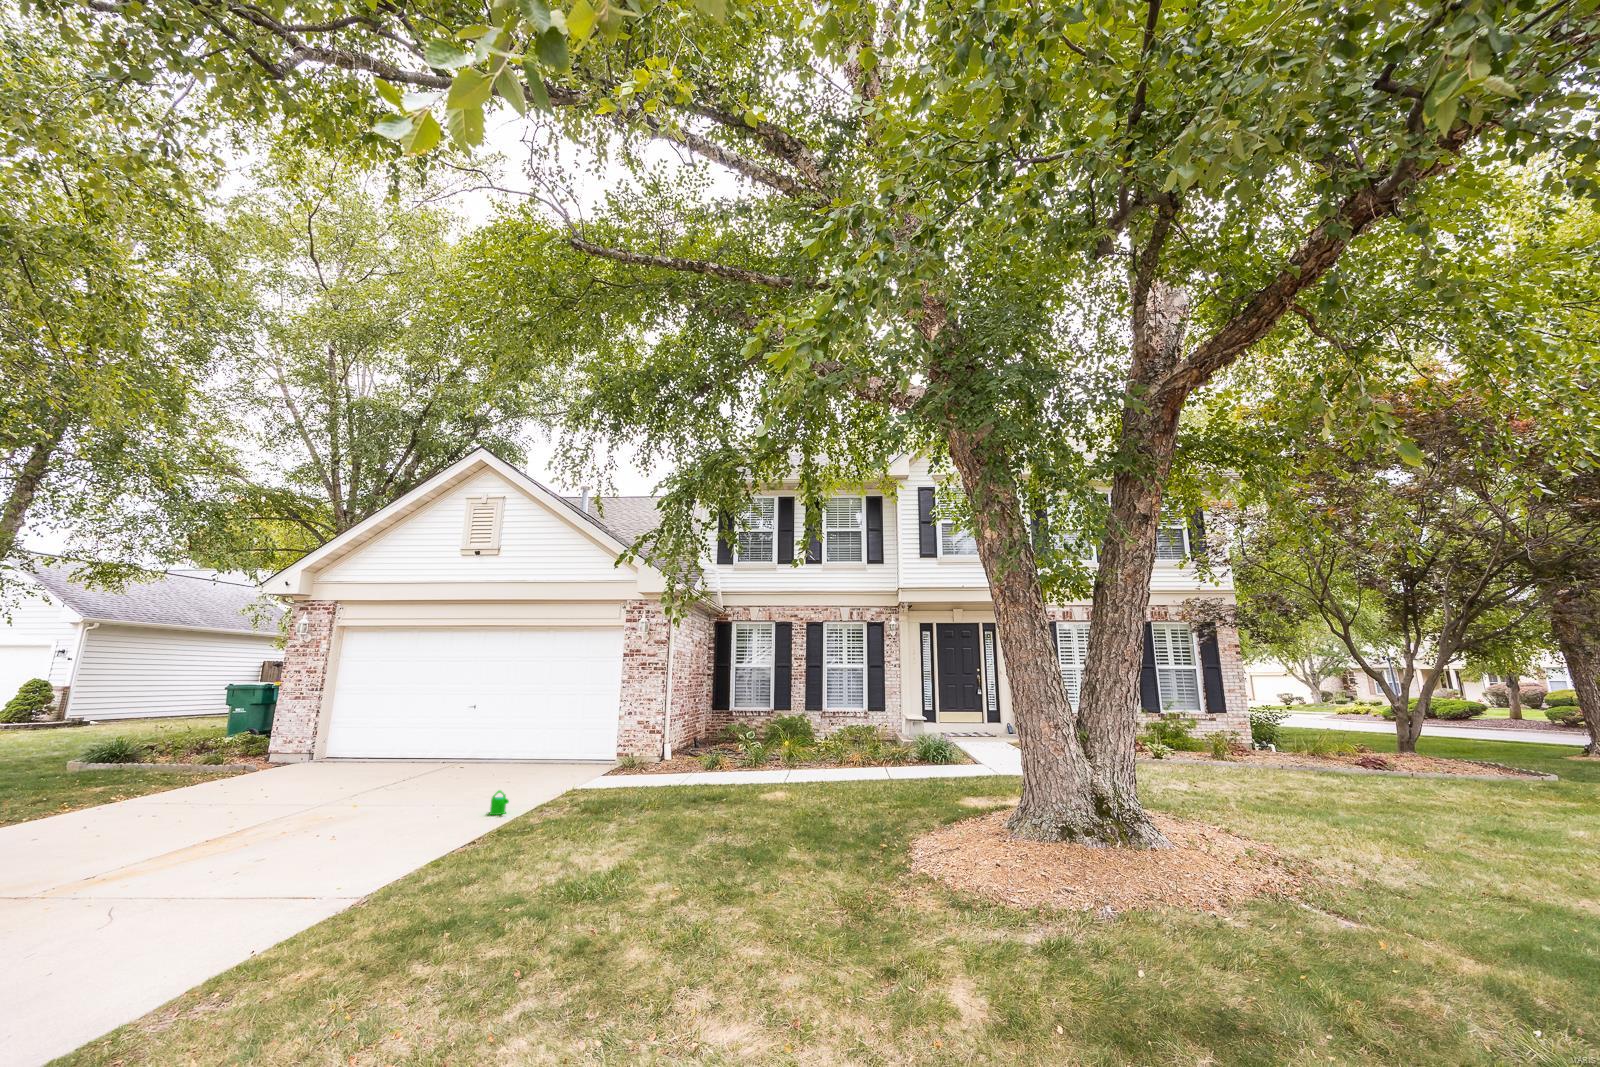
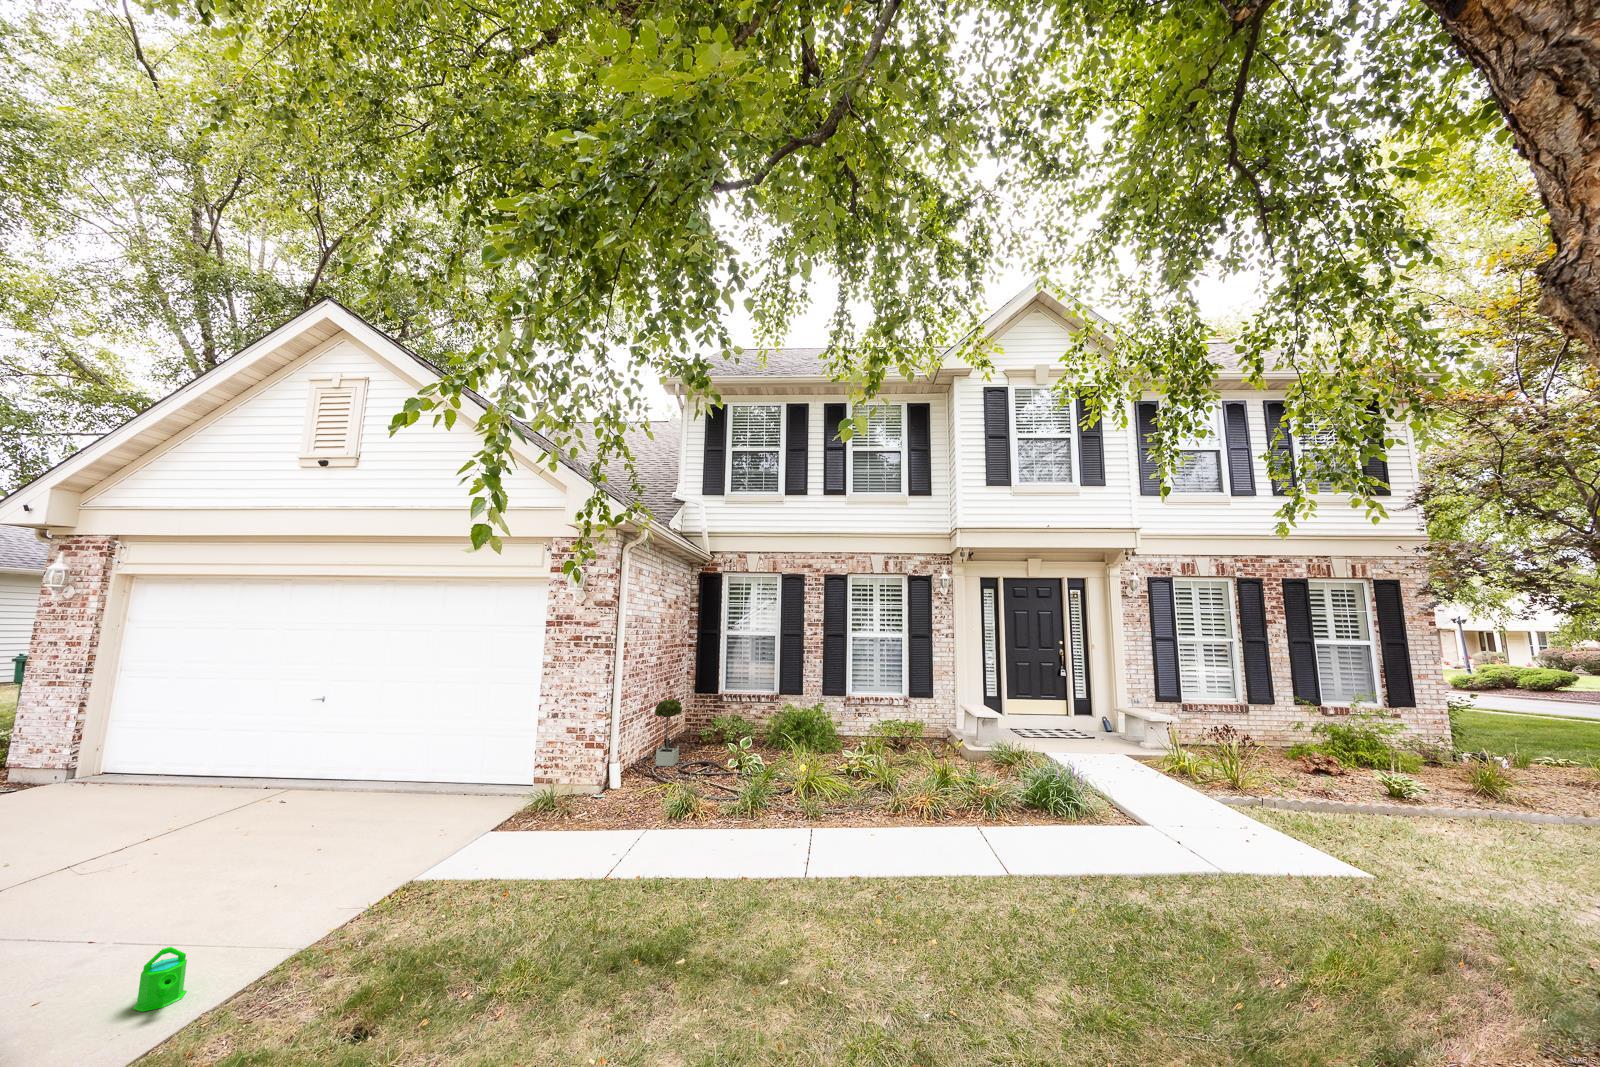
potted tree: none [689,708,707,755] -> present [655,699,682,766]

